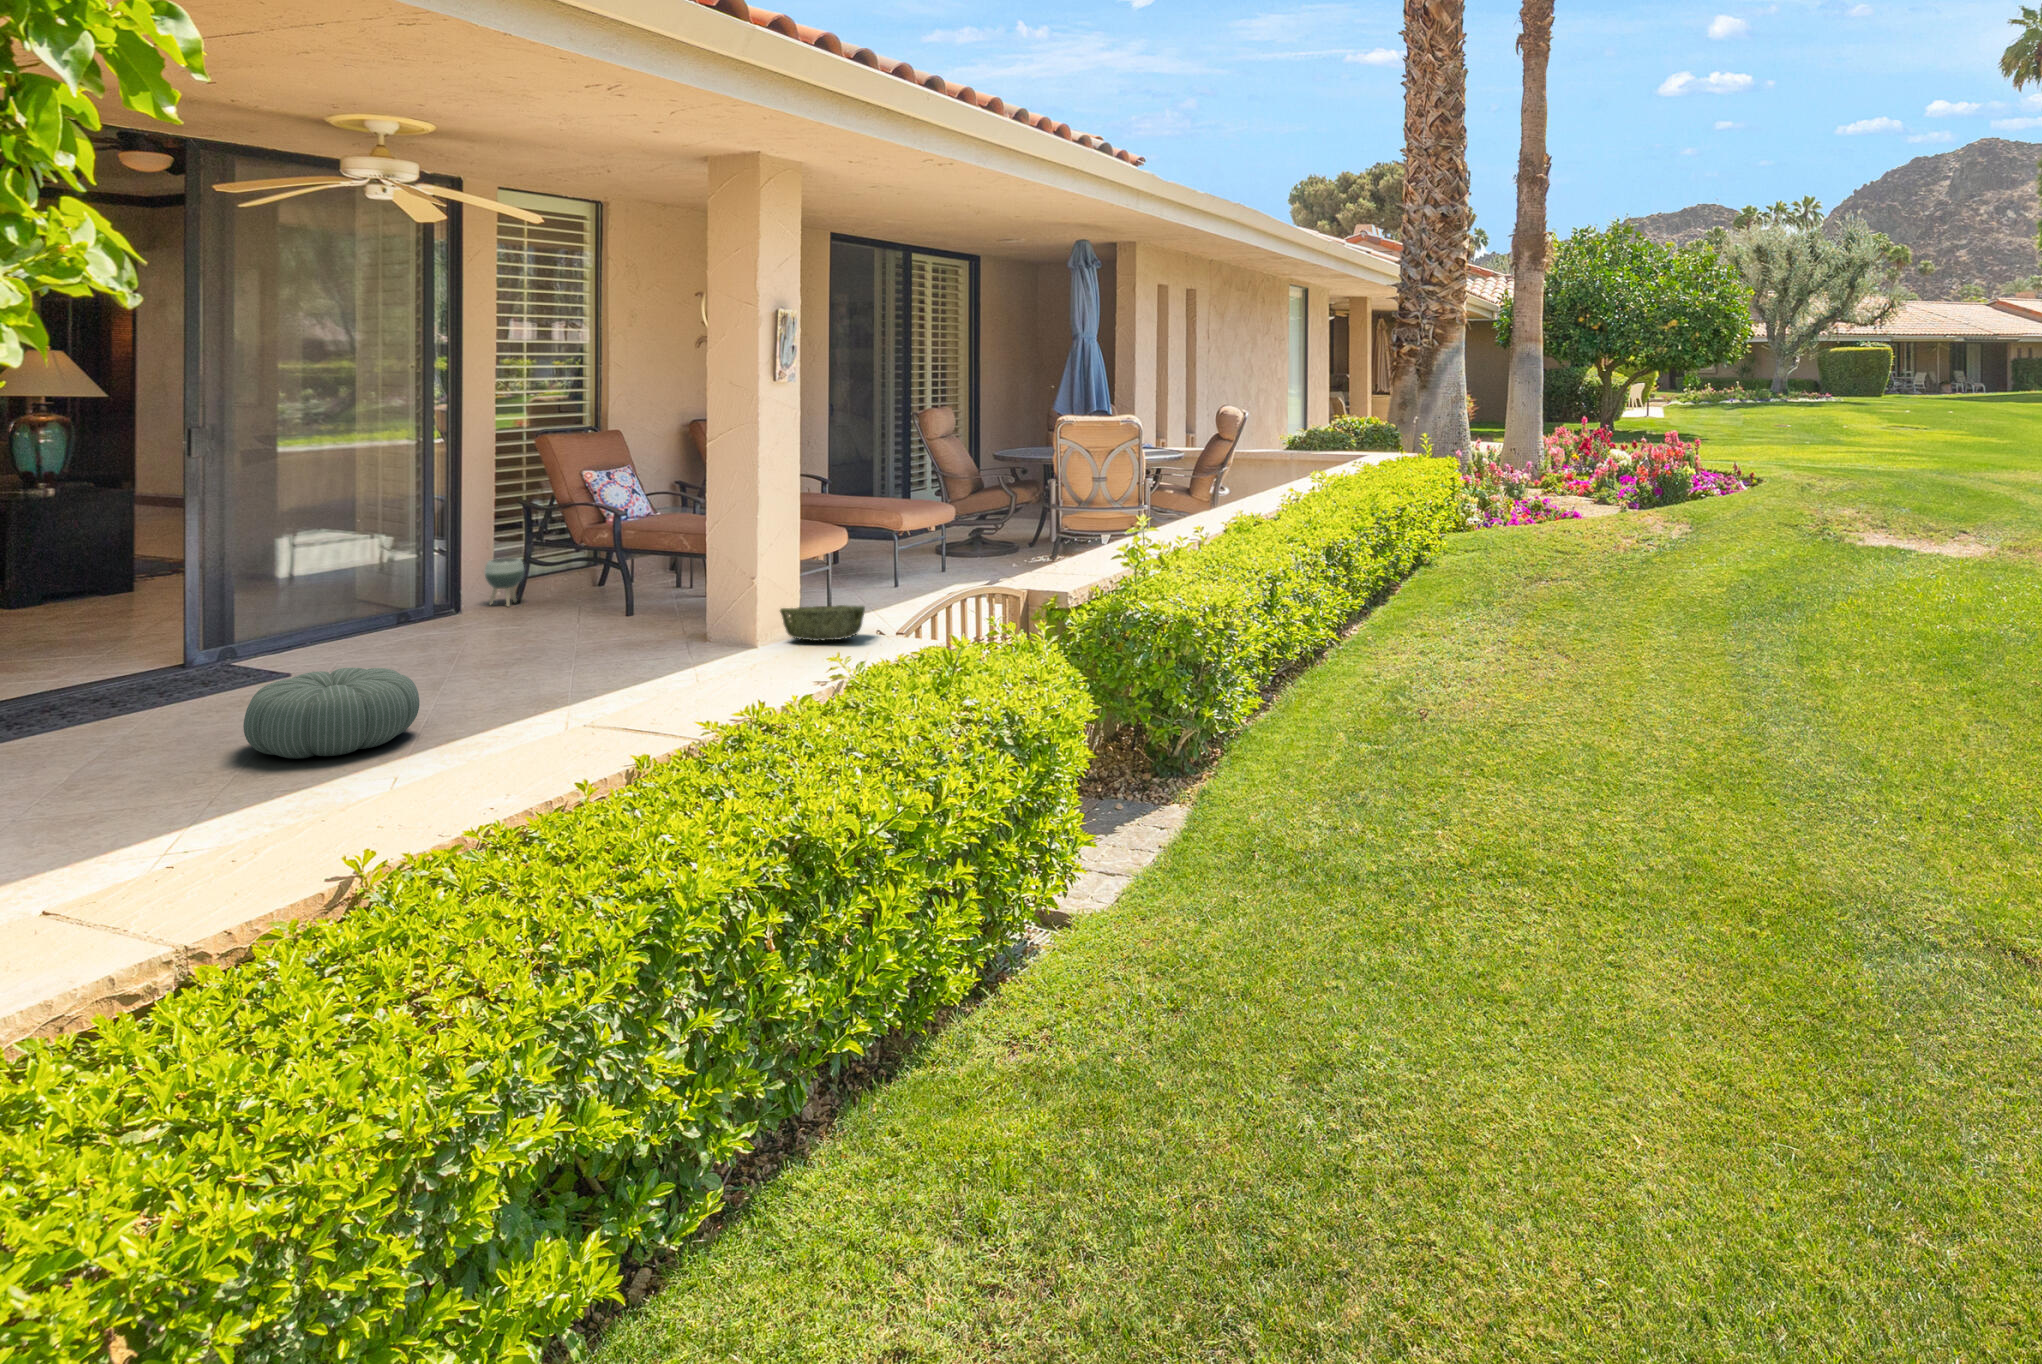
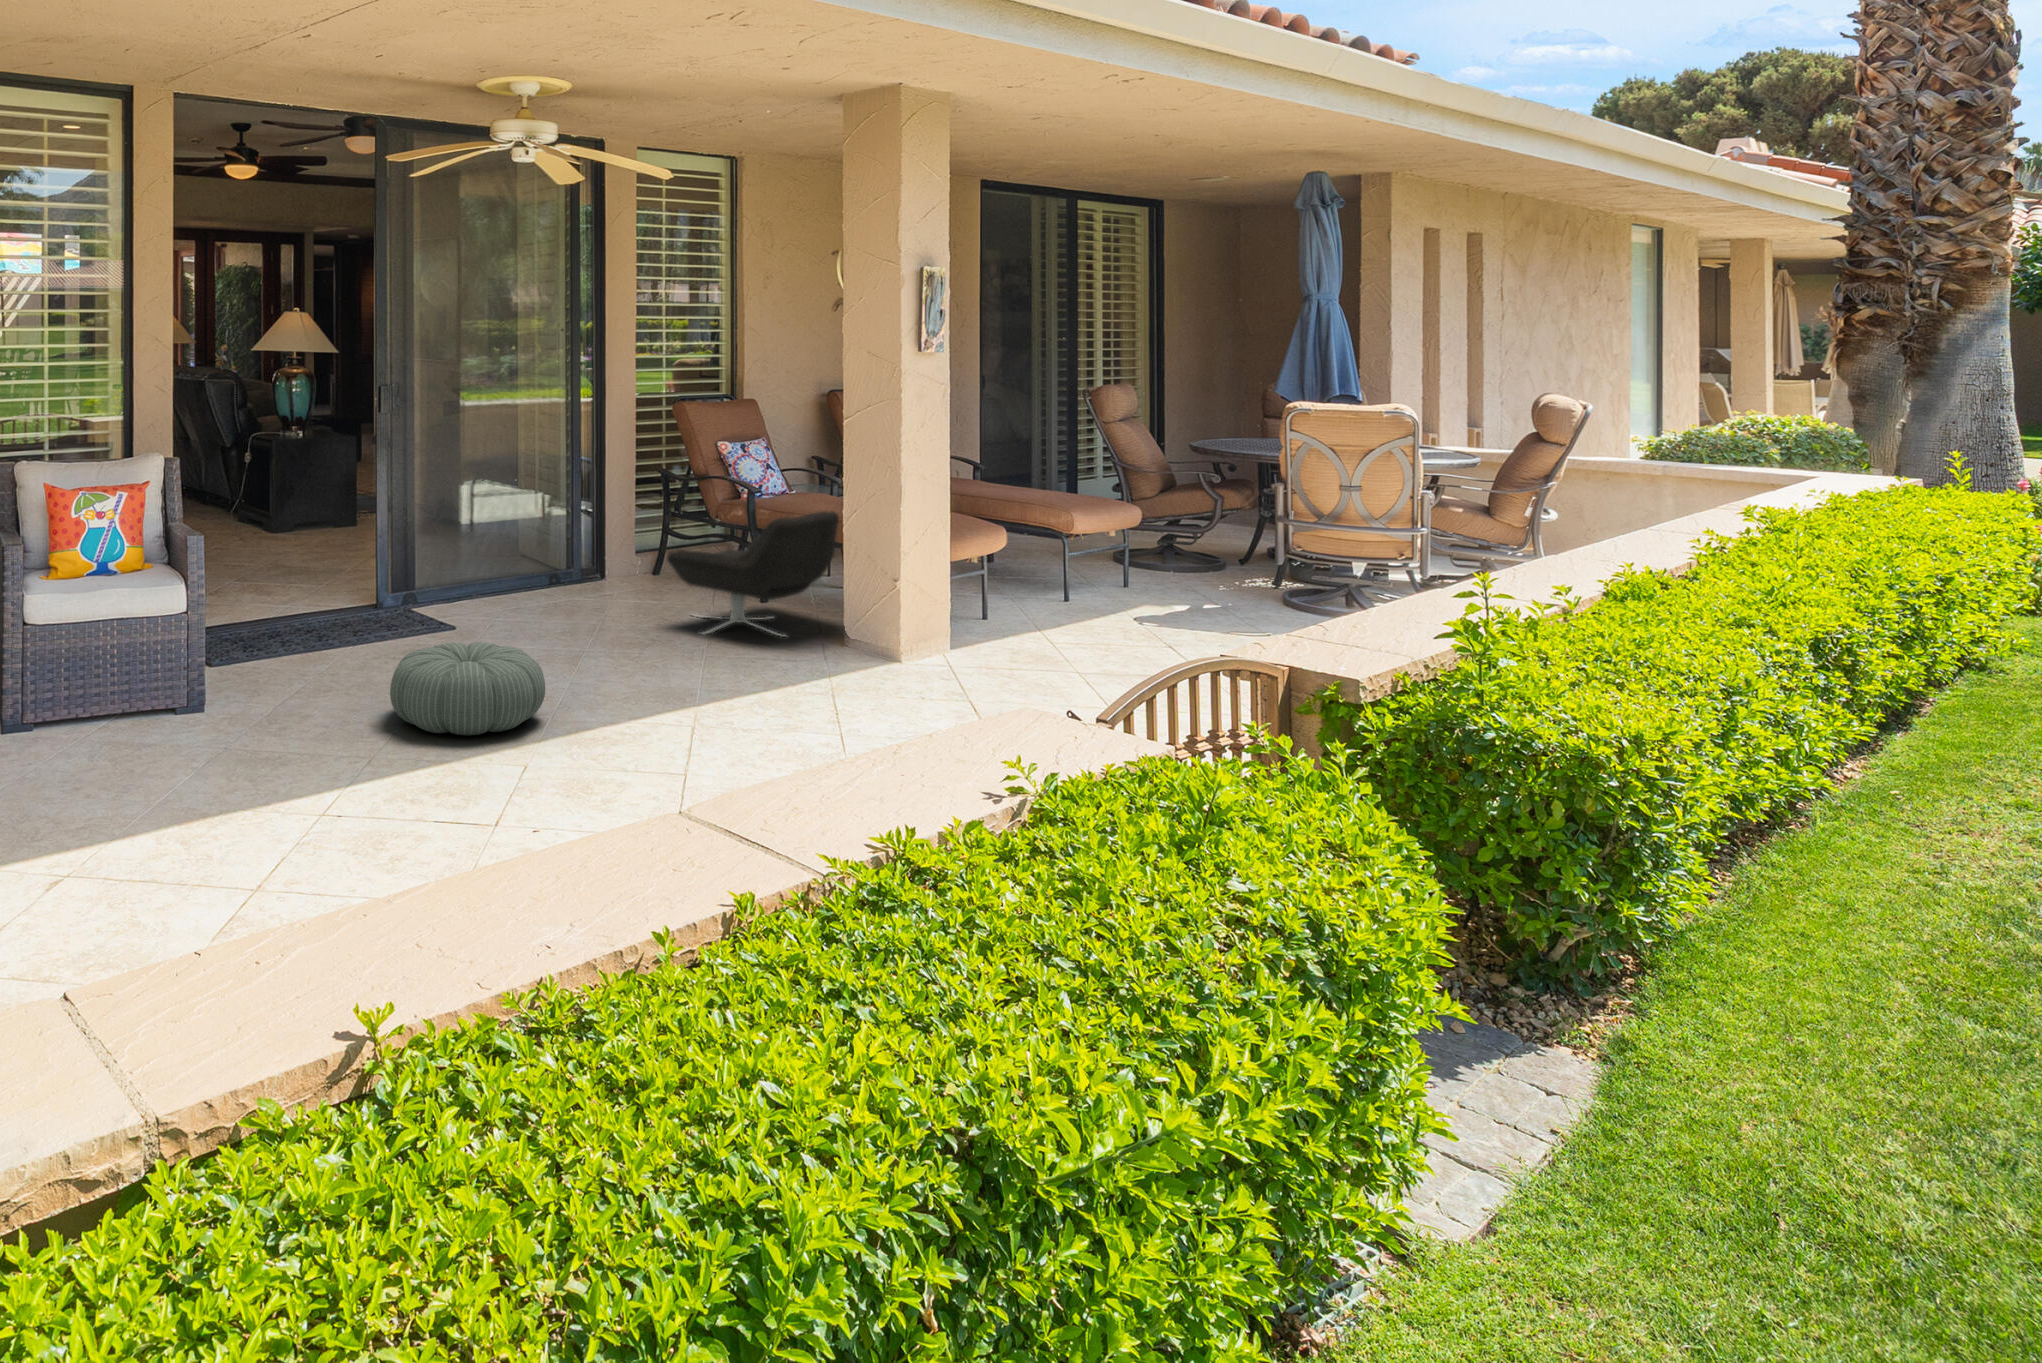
lounge chair: none [537,522,702,645] -> present [667,511,839,637]
planter: present [485,558,524,606] -> none [621,530,658,581]
woven basket: present [780,605,865,641] -> none [926,621,1031,669]

